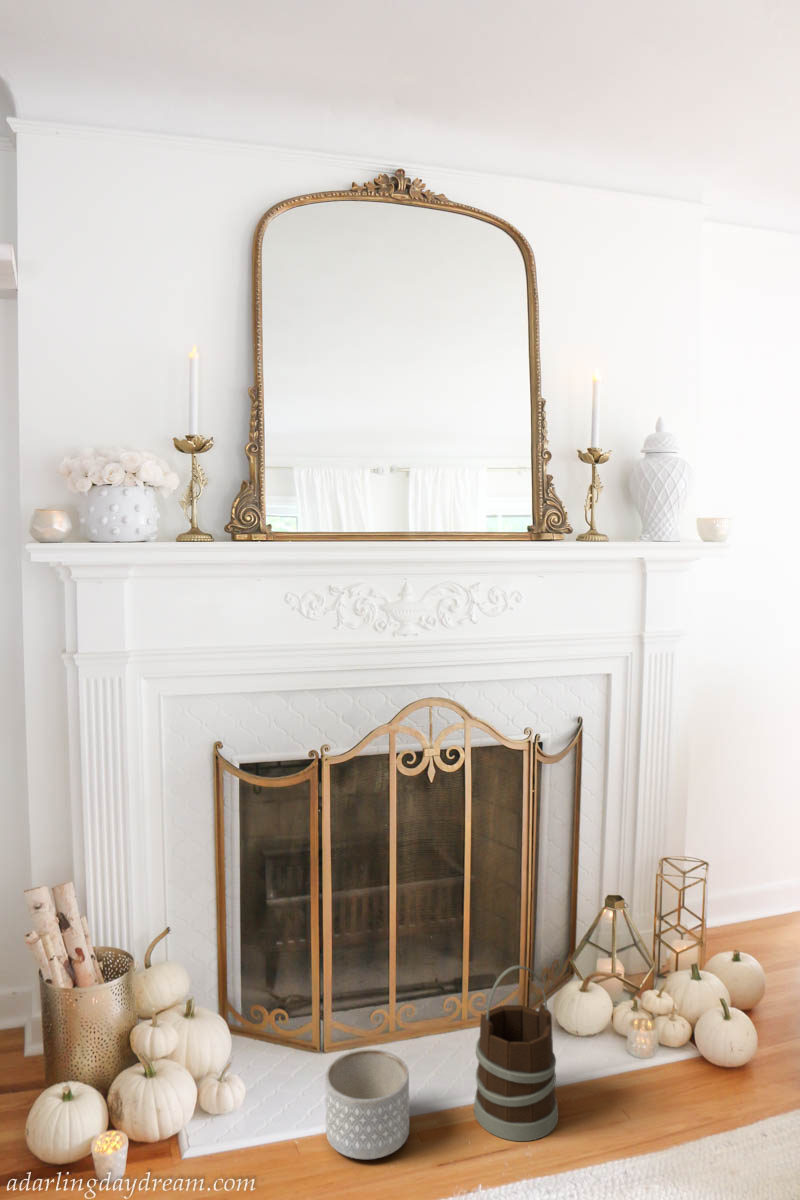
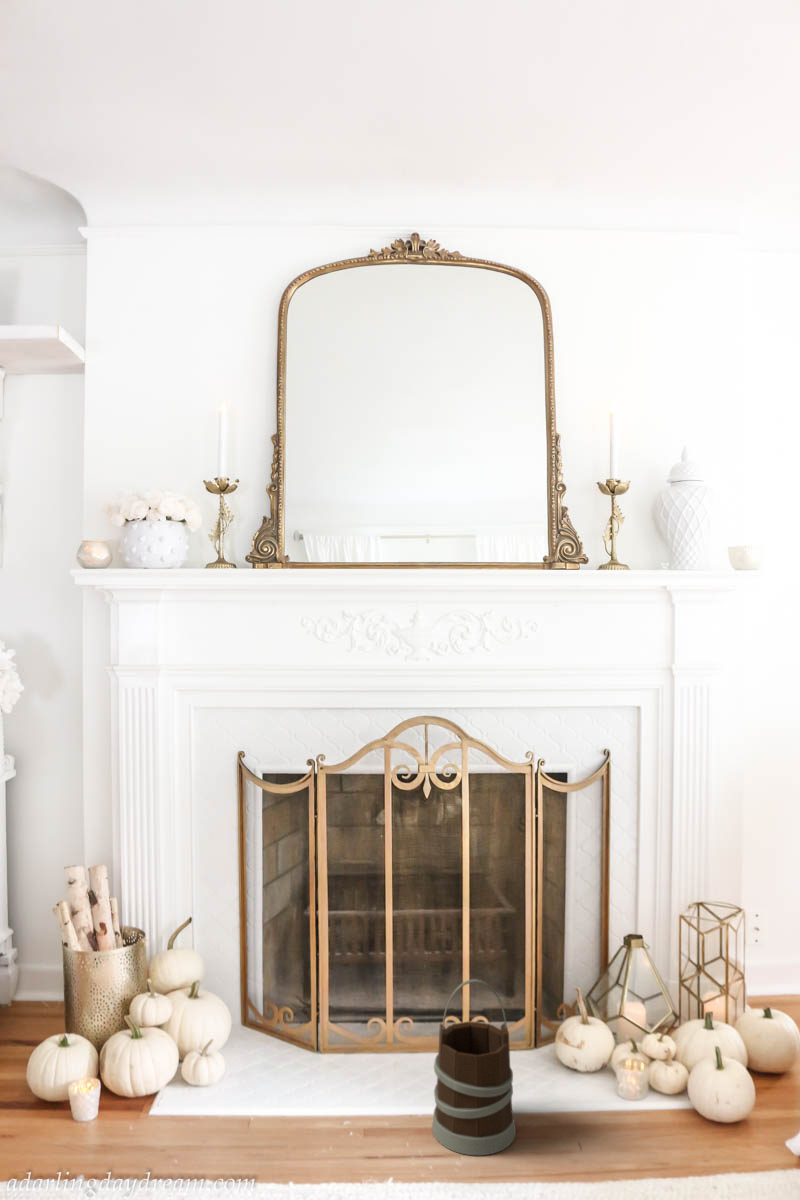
planter: present [325,1049,409,1159] -> none [285,1045,365,1145]

